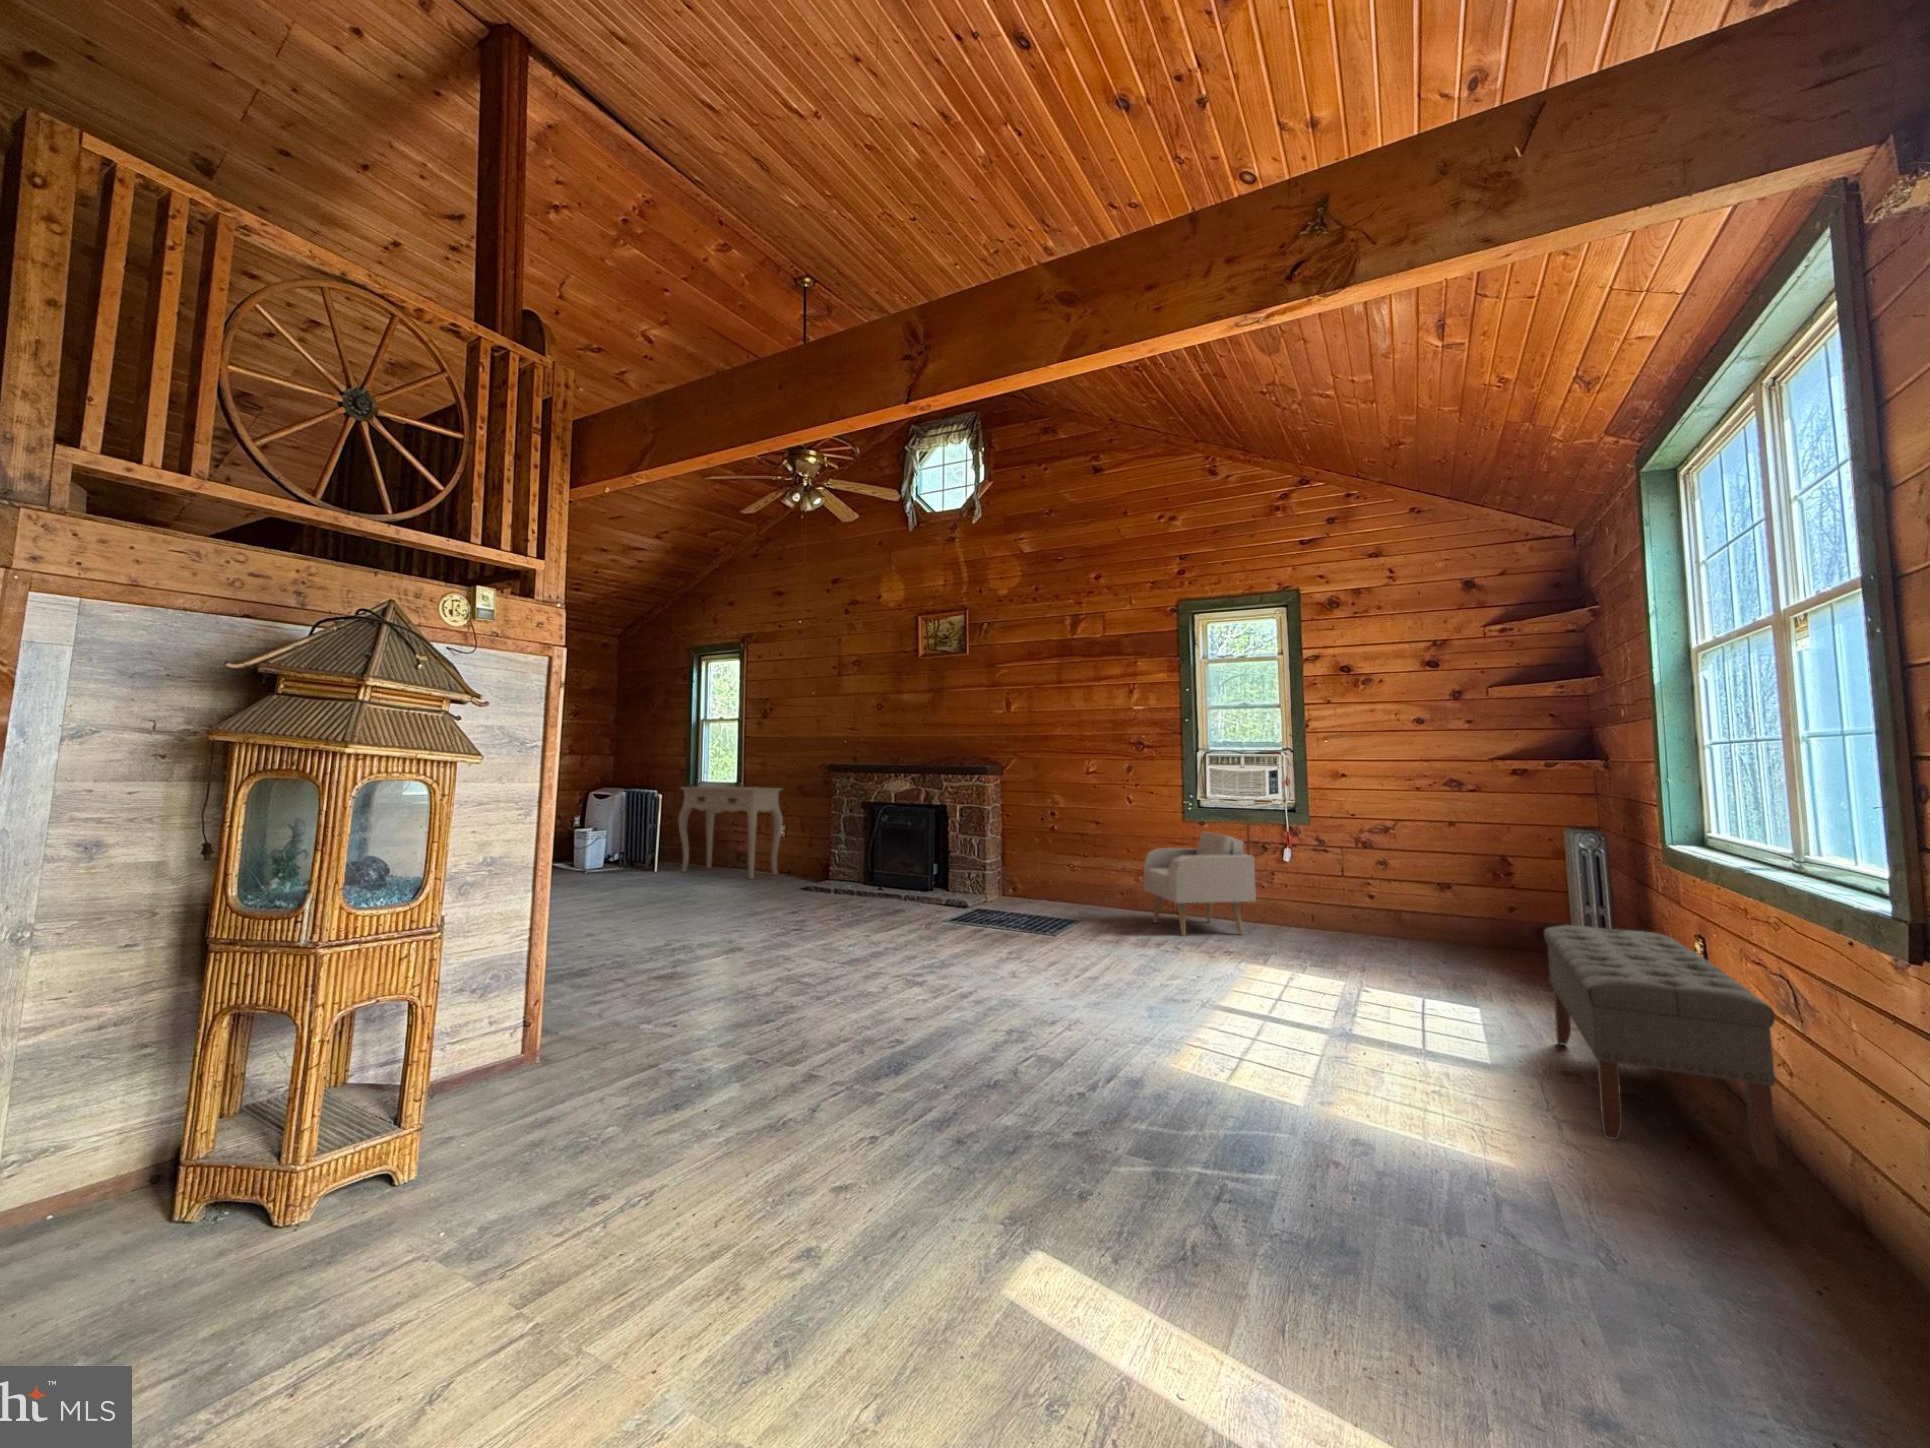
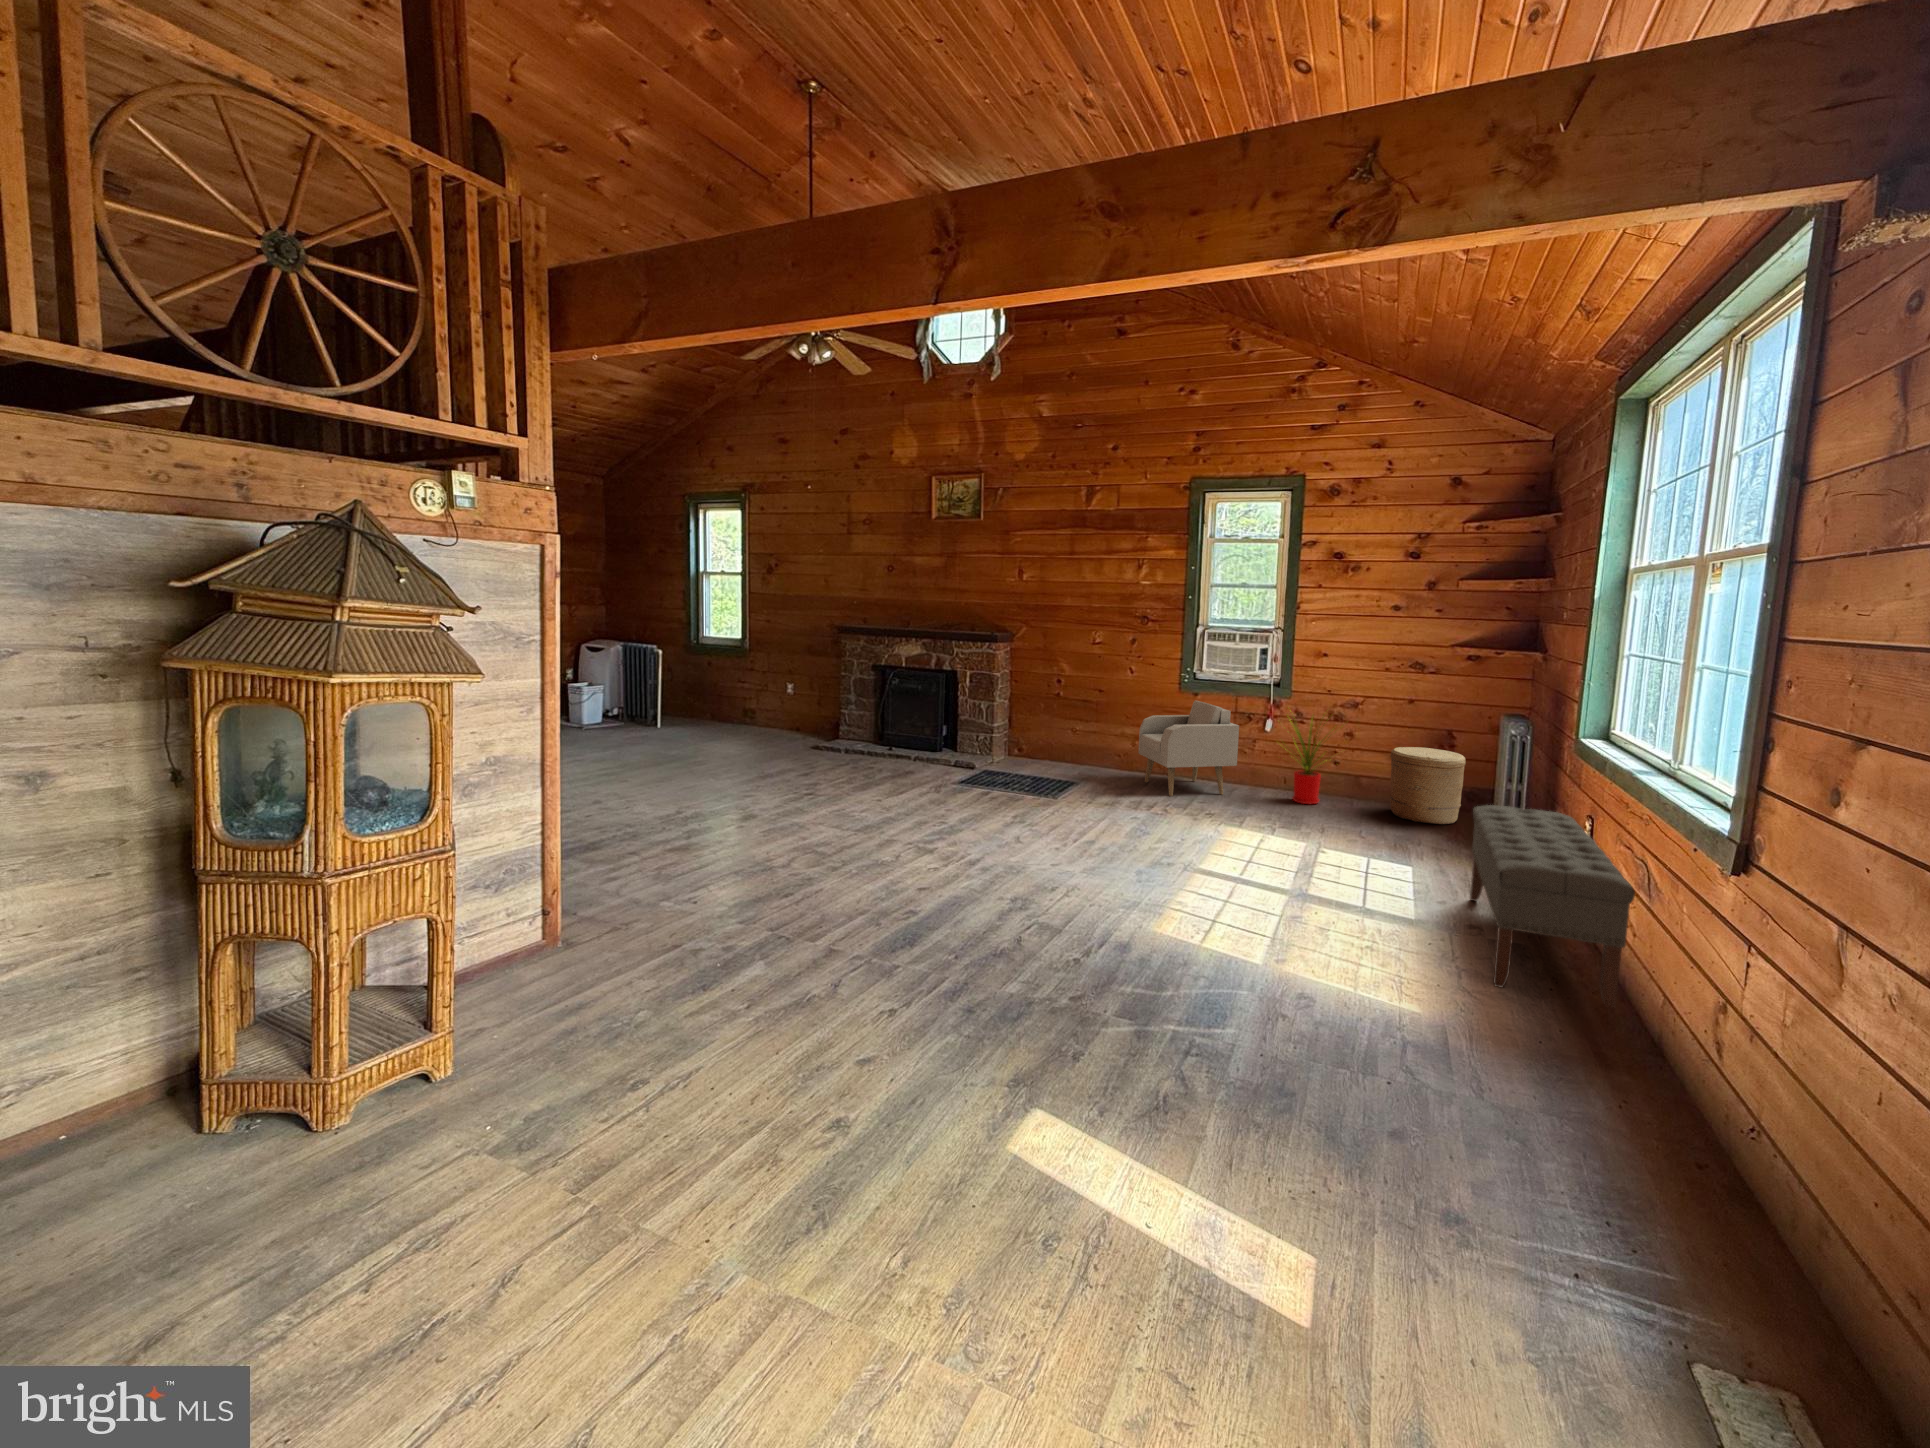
console table: present [678,786,783,879] -> none [679,639,789,734]
house plant: none [1293,834,1382,945] -> present [1287,716,1333,804]
woven basket: none [1435,877,1530,966] -> present [1390,747,1466,824]

